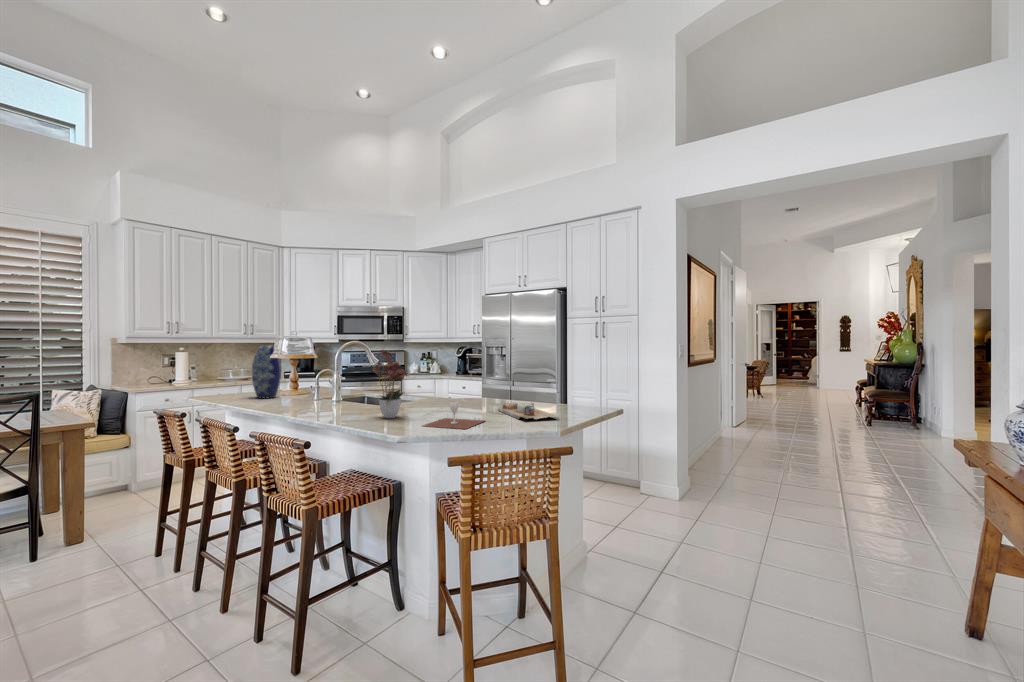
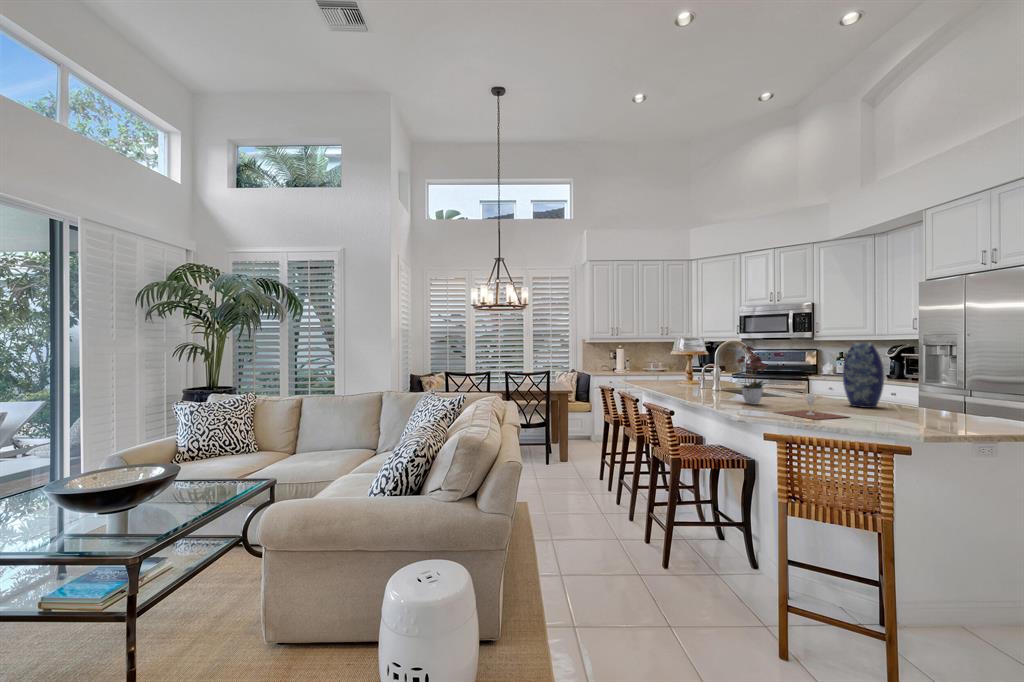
vase: present [252,346,281,398] -> present [843,343,884,408]
cutting board: present [498,403,559,419] -> none [883,404,960,428]

